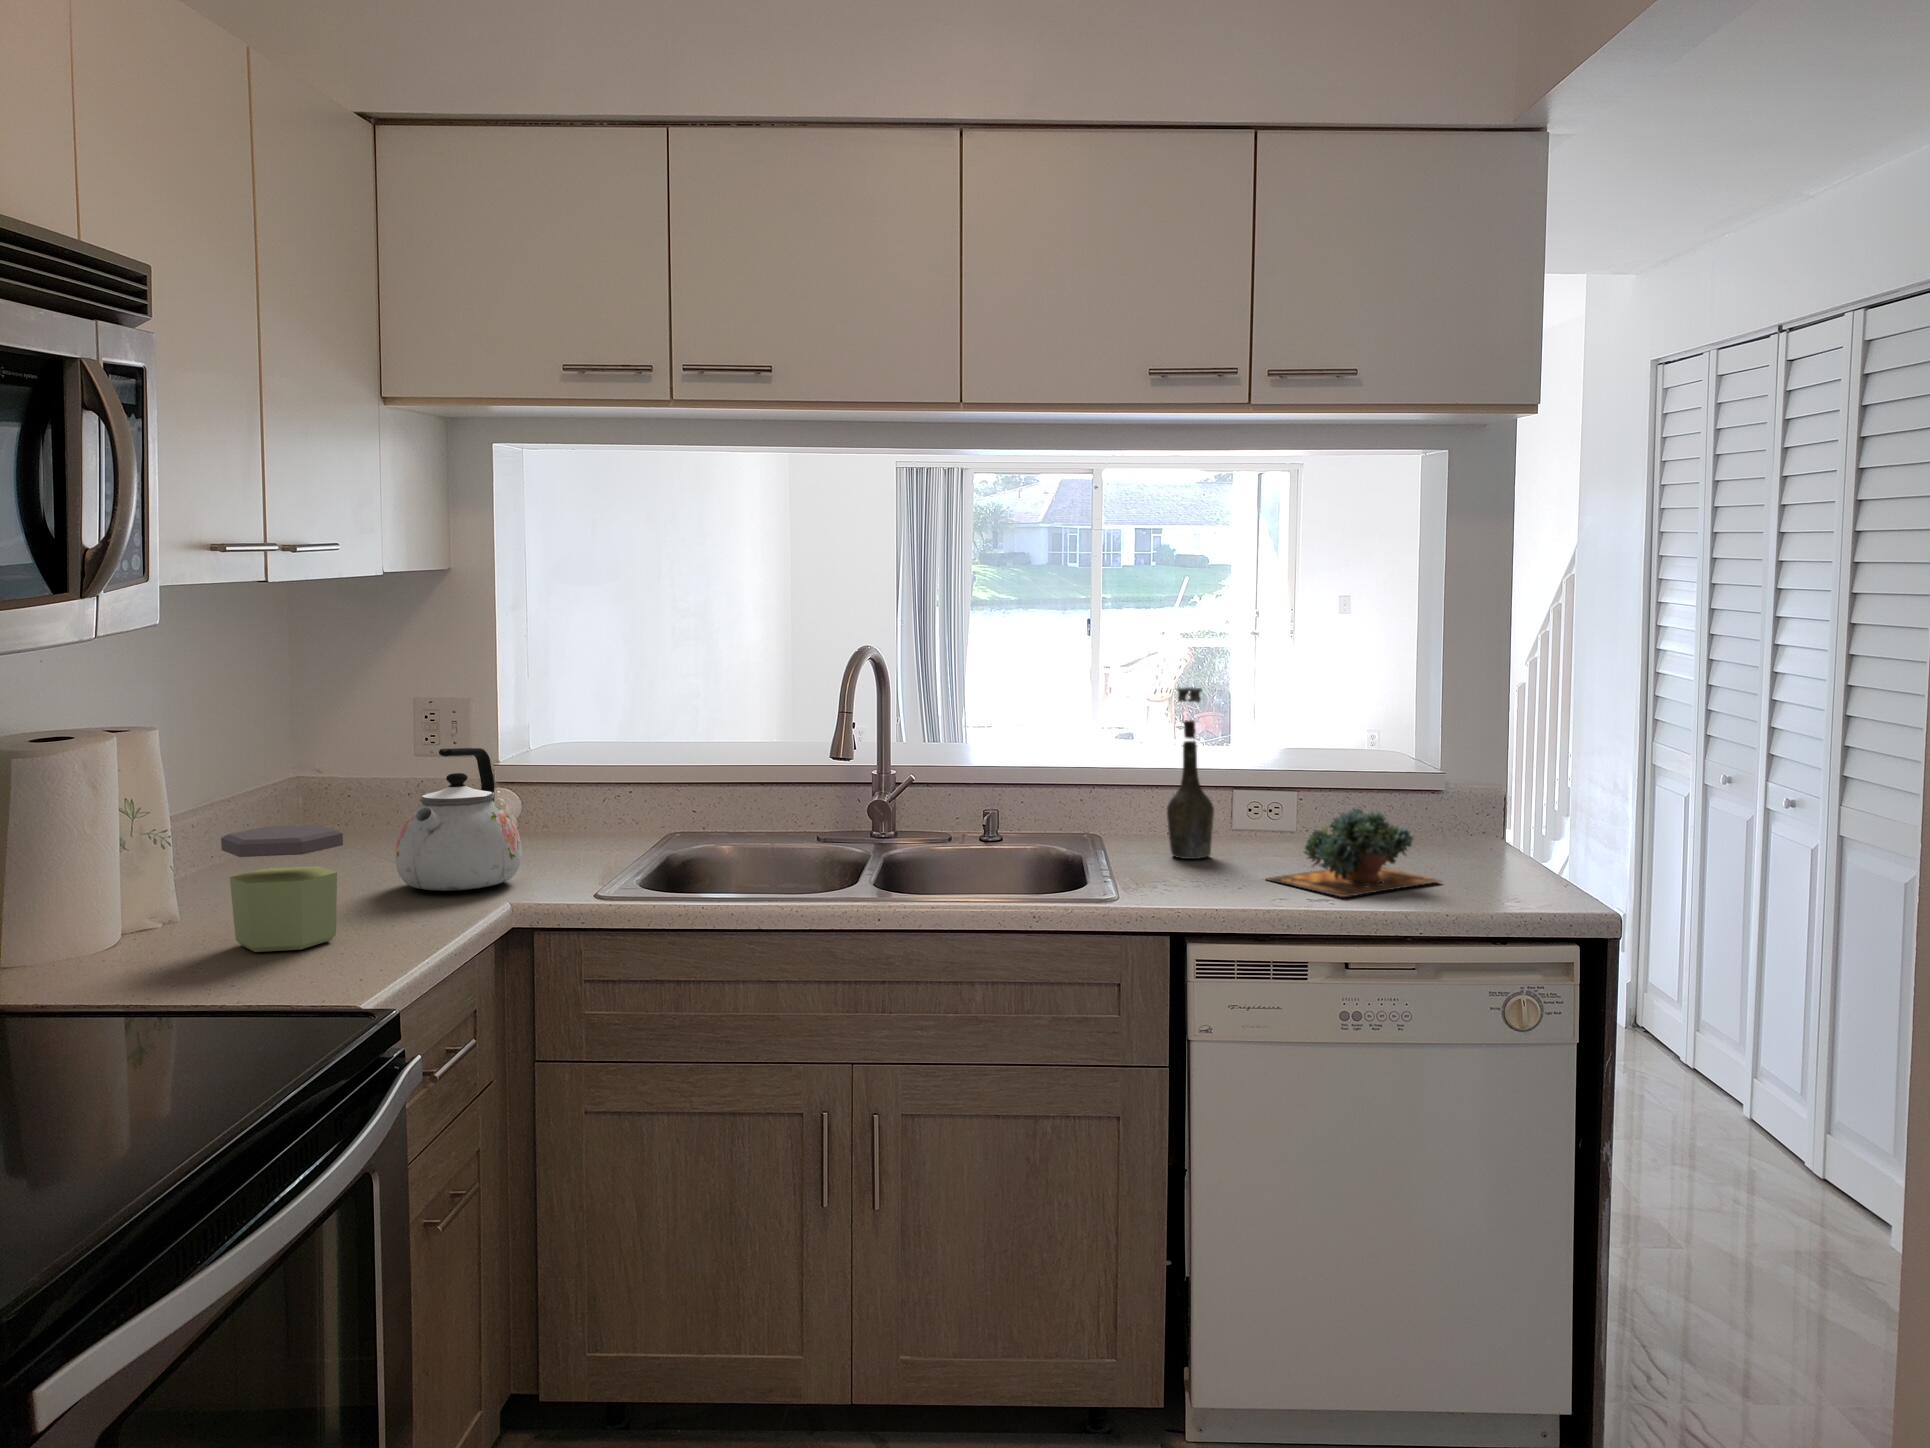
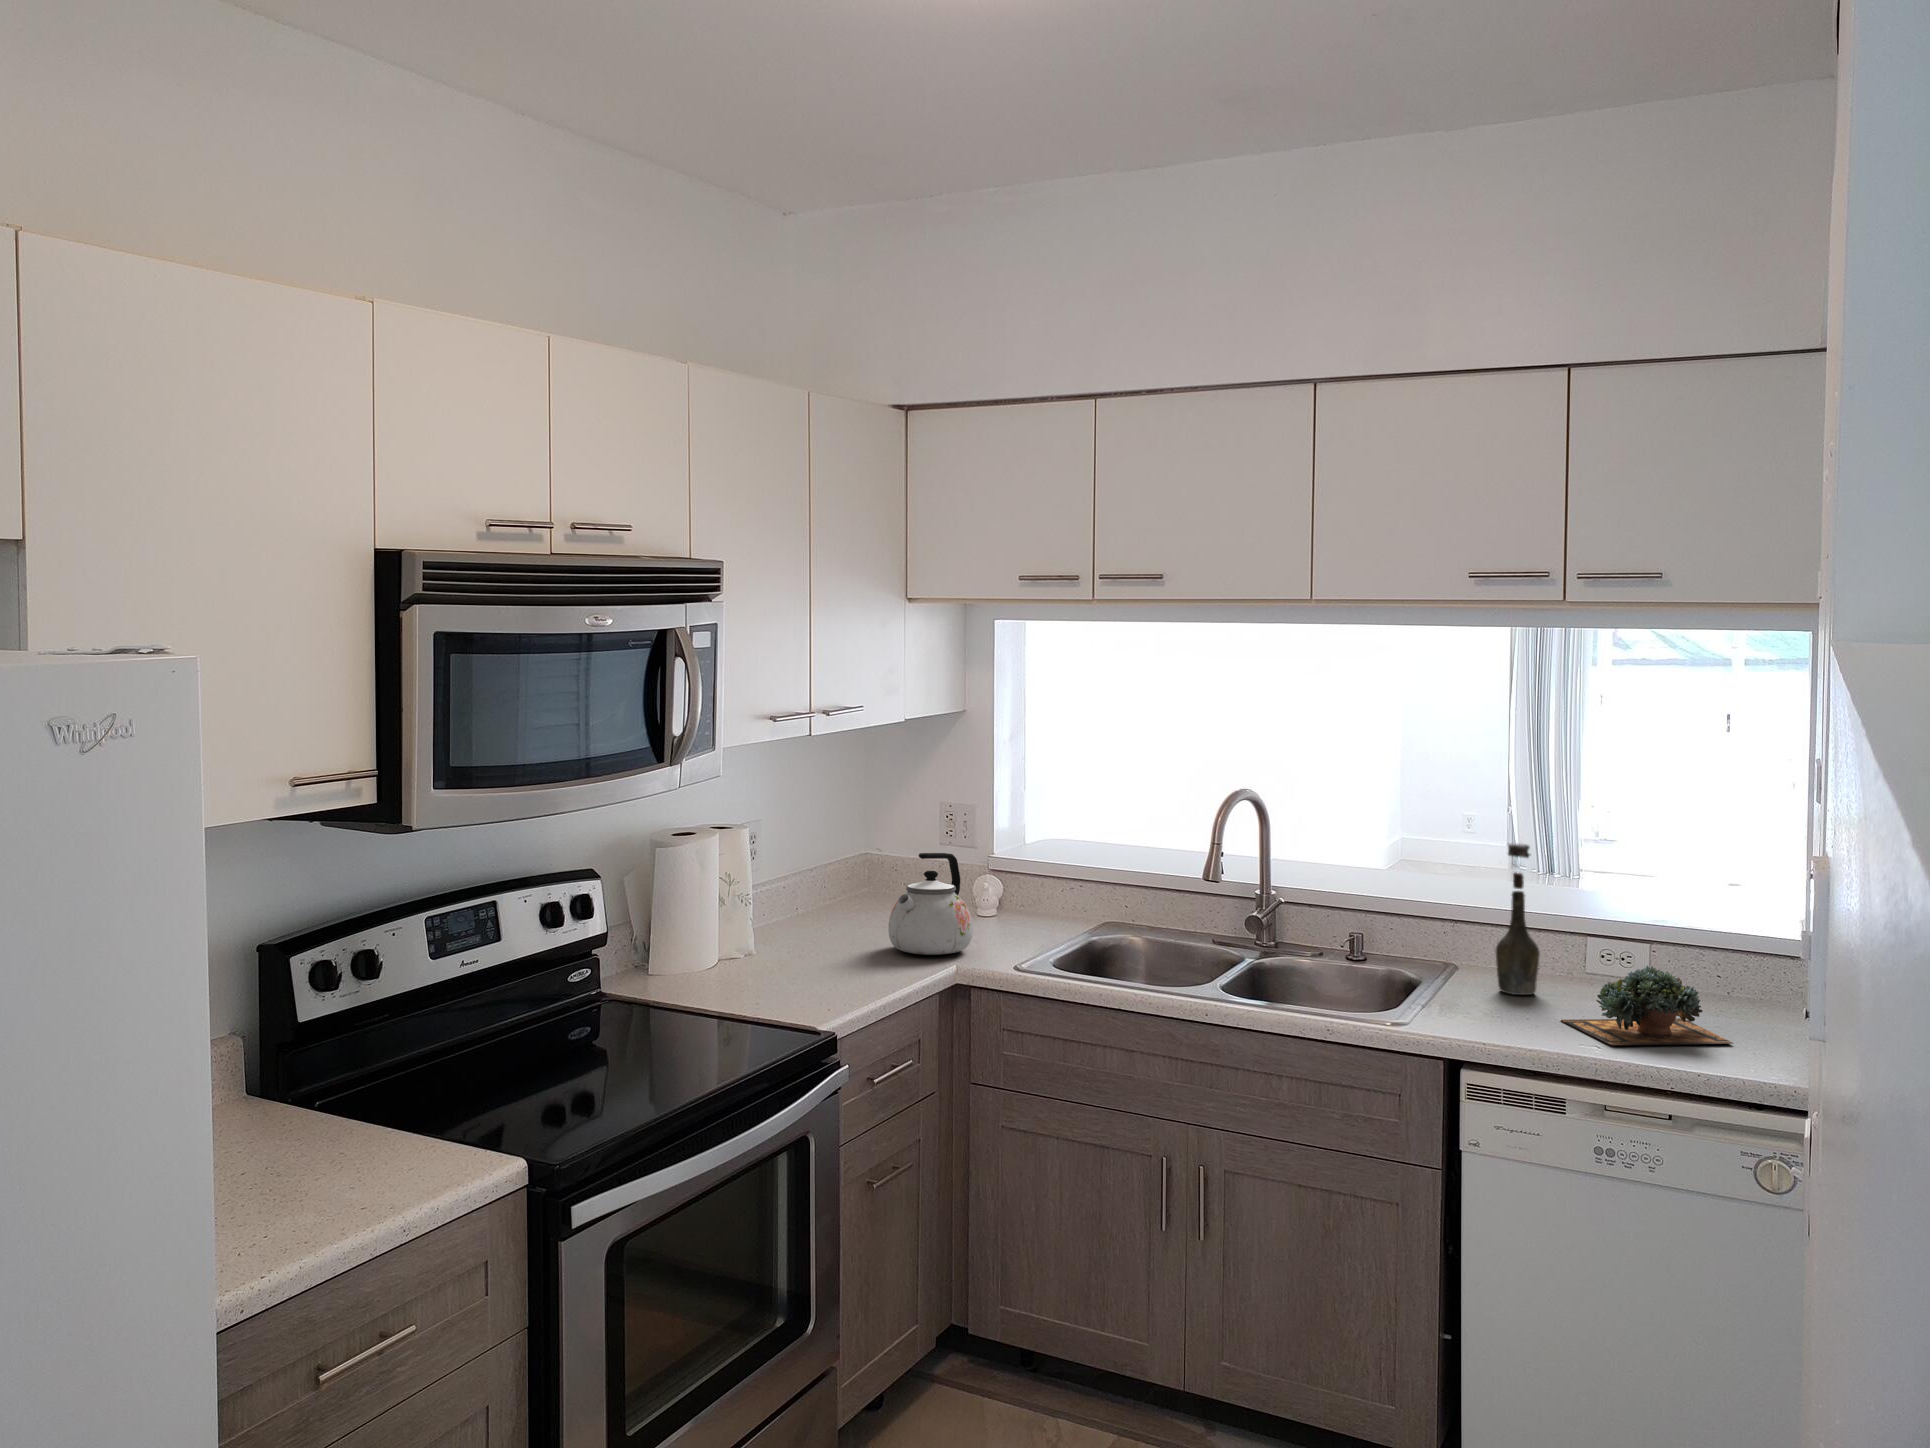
jar: present [221,825,343,952] -> none [767,901,836,985]

